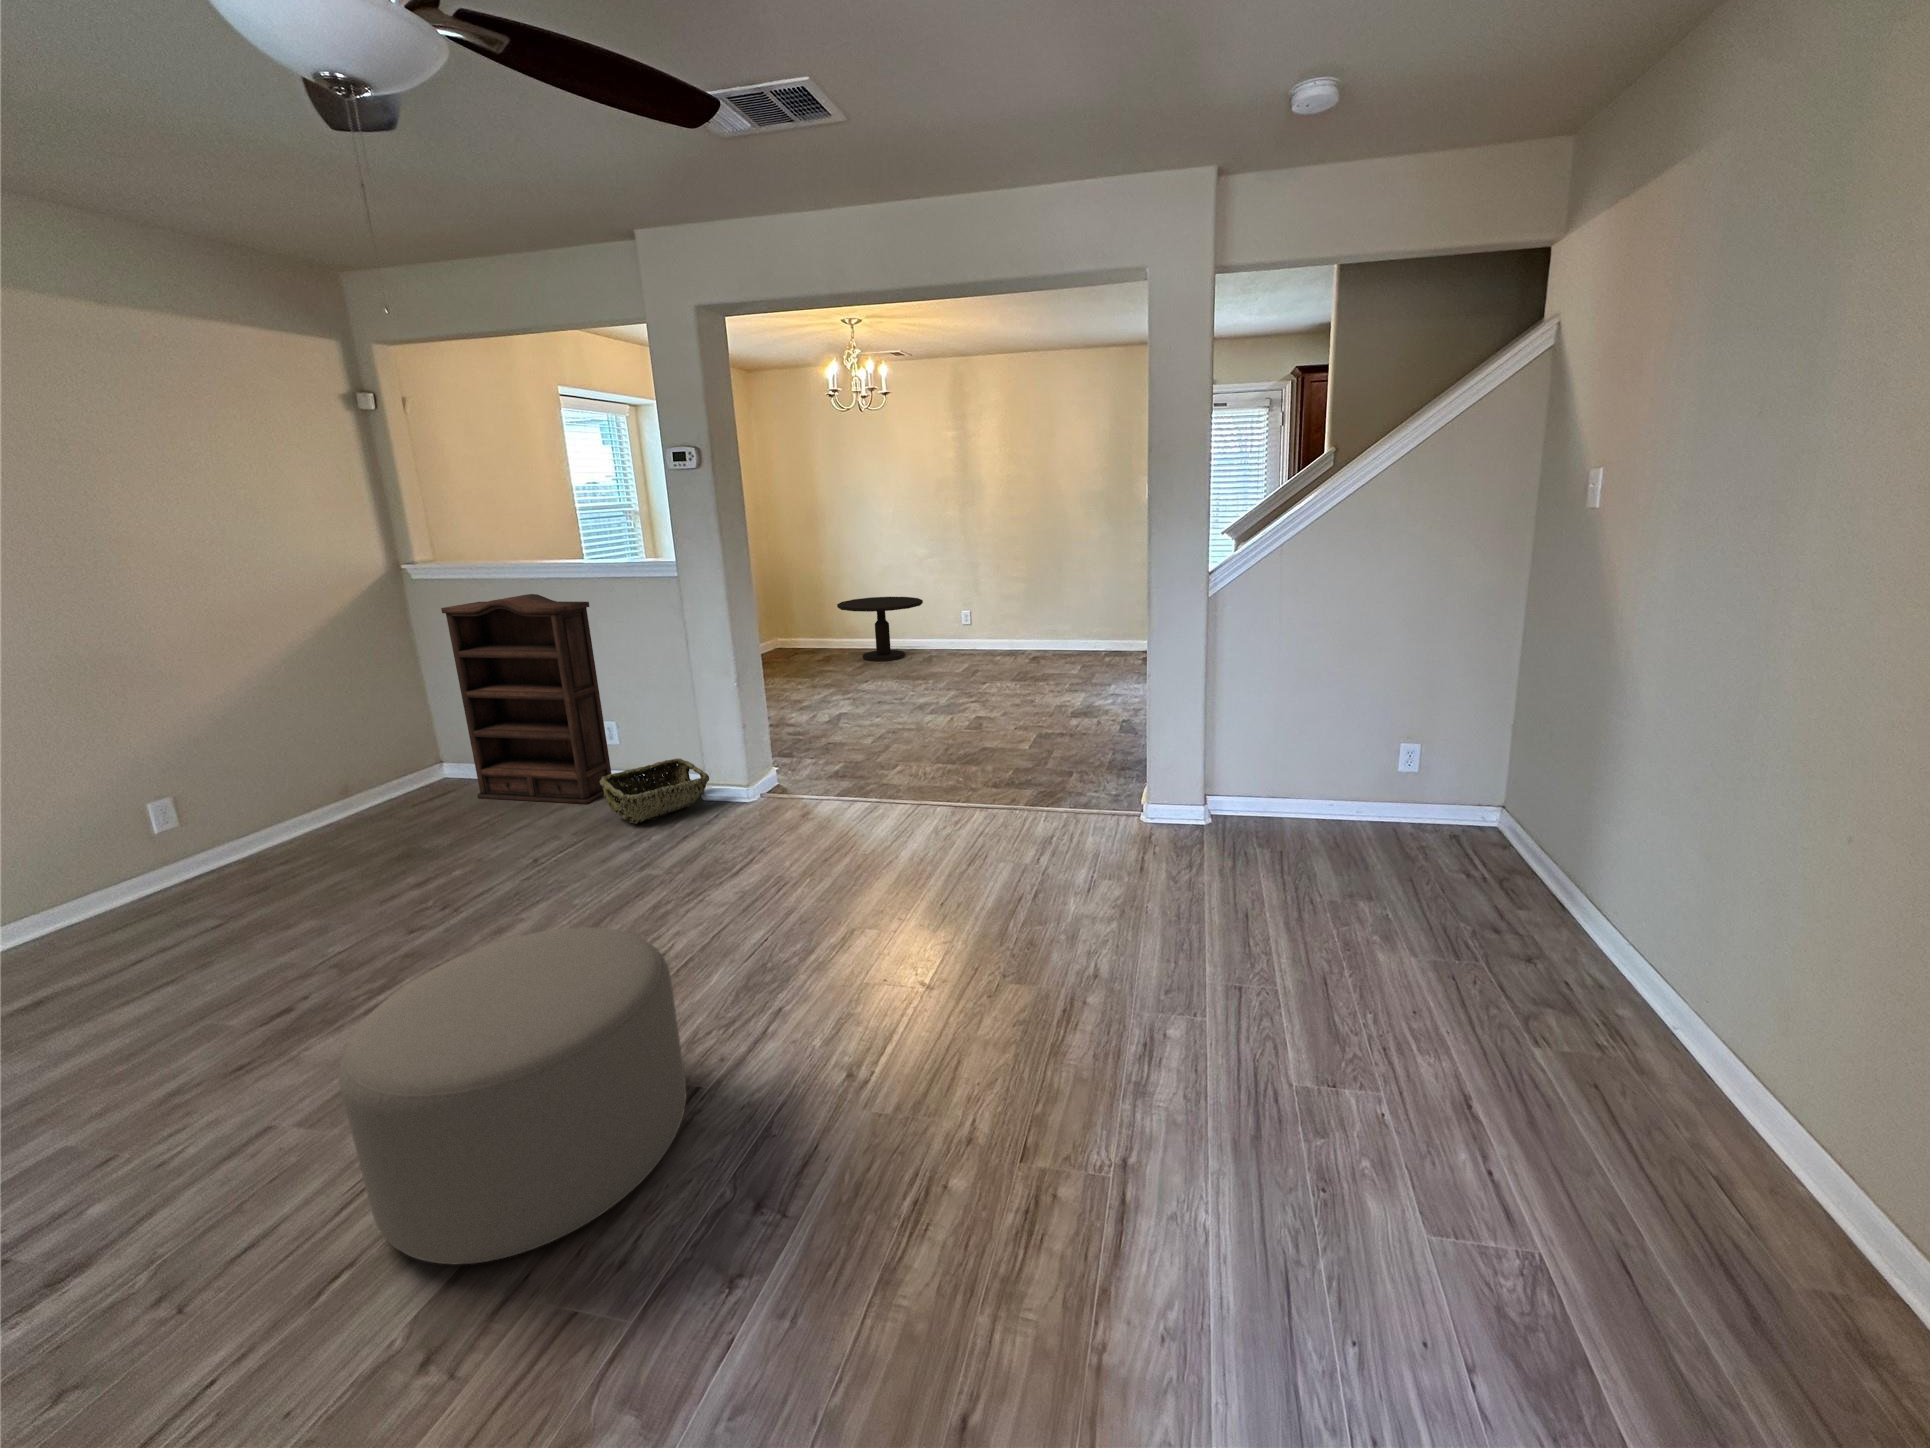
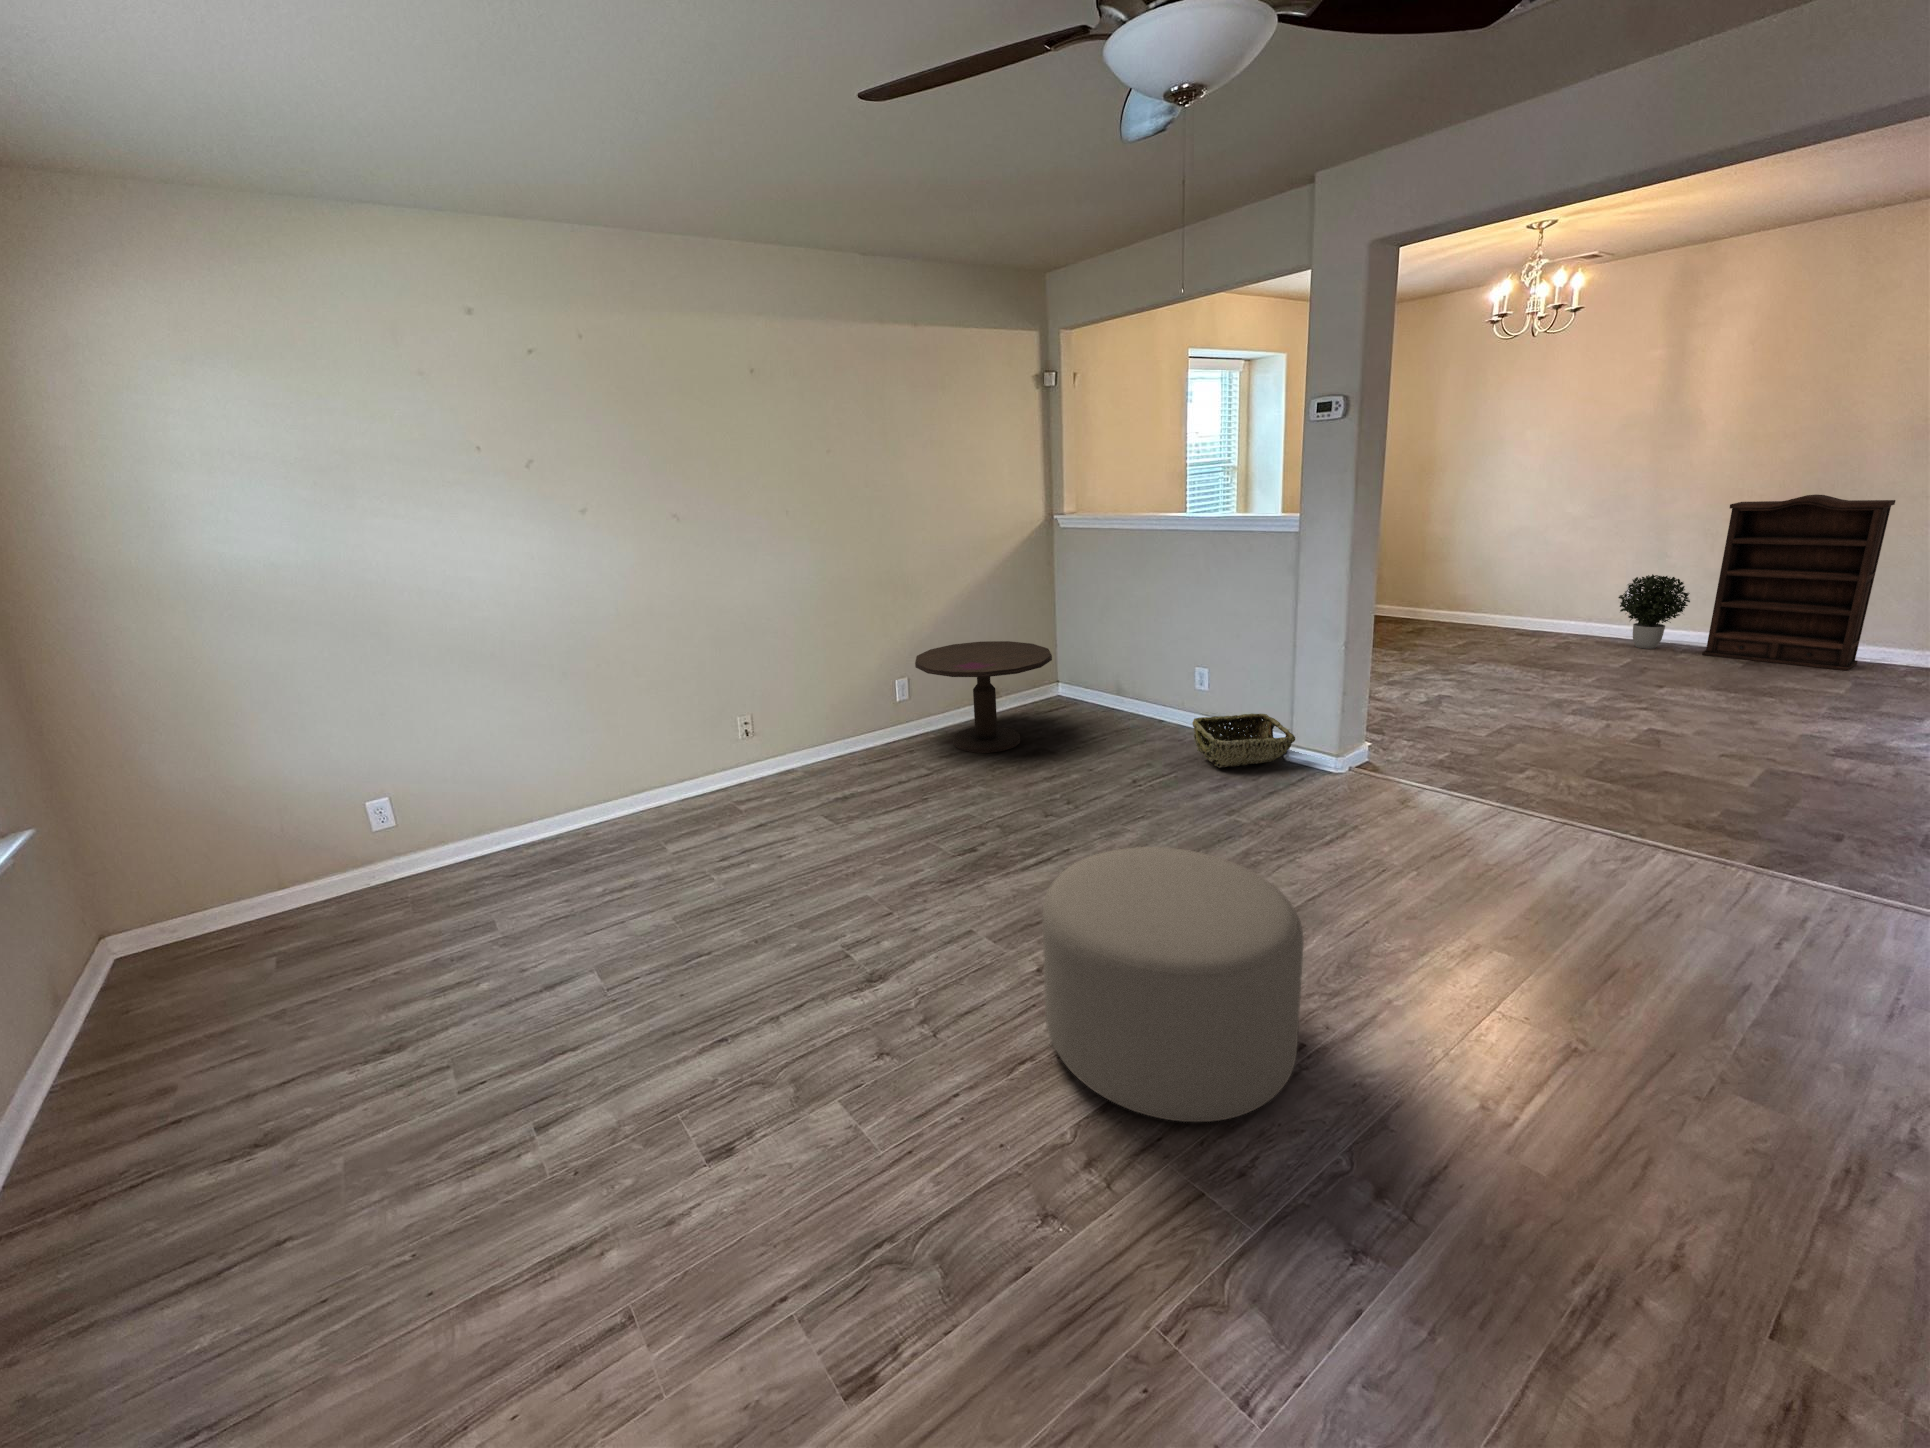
bookshelf: present [441,594,611,804] -> present [1703,495,1895,671]
side table: present [837,597,923,661] -> present [915,641,1052,753]
potted plant: none [956,599,997,656] -> present [1618,574,1690,649]

